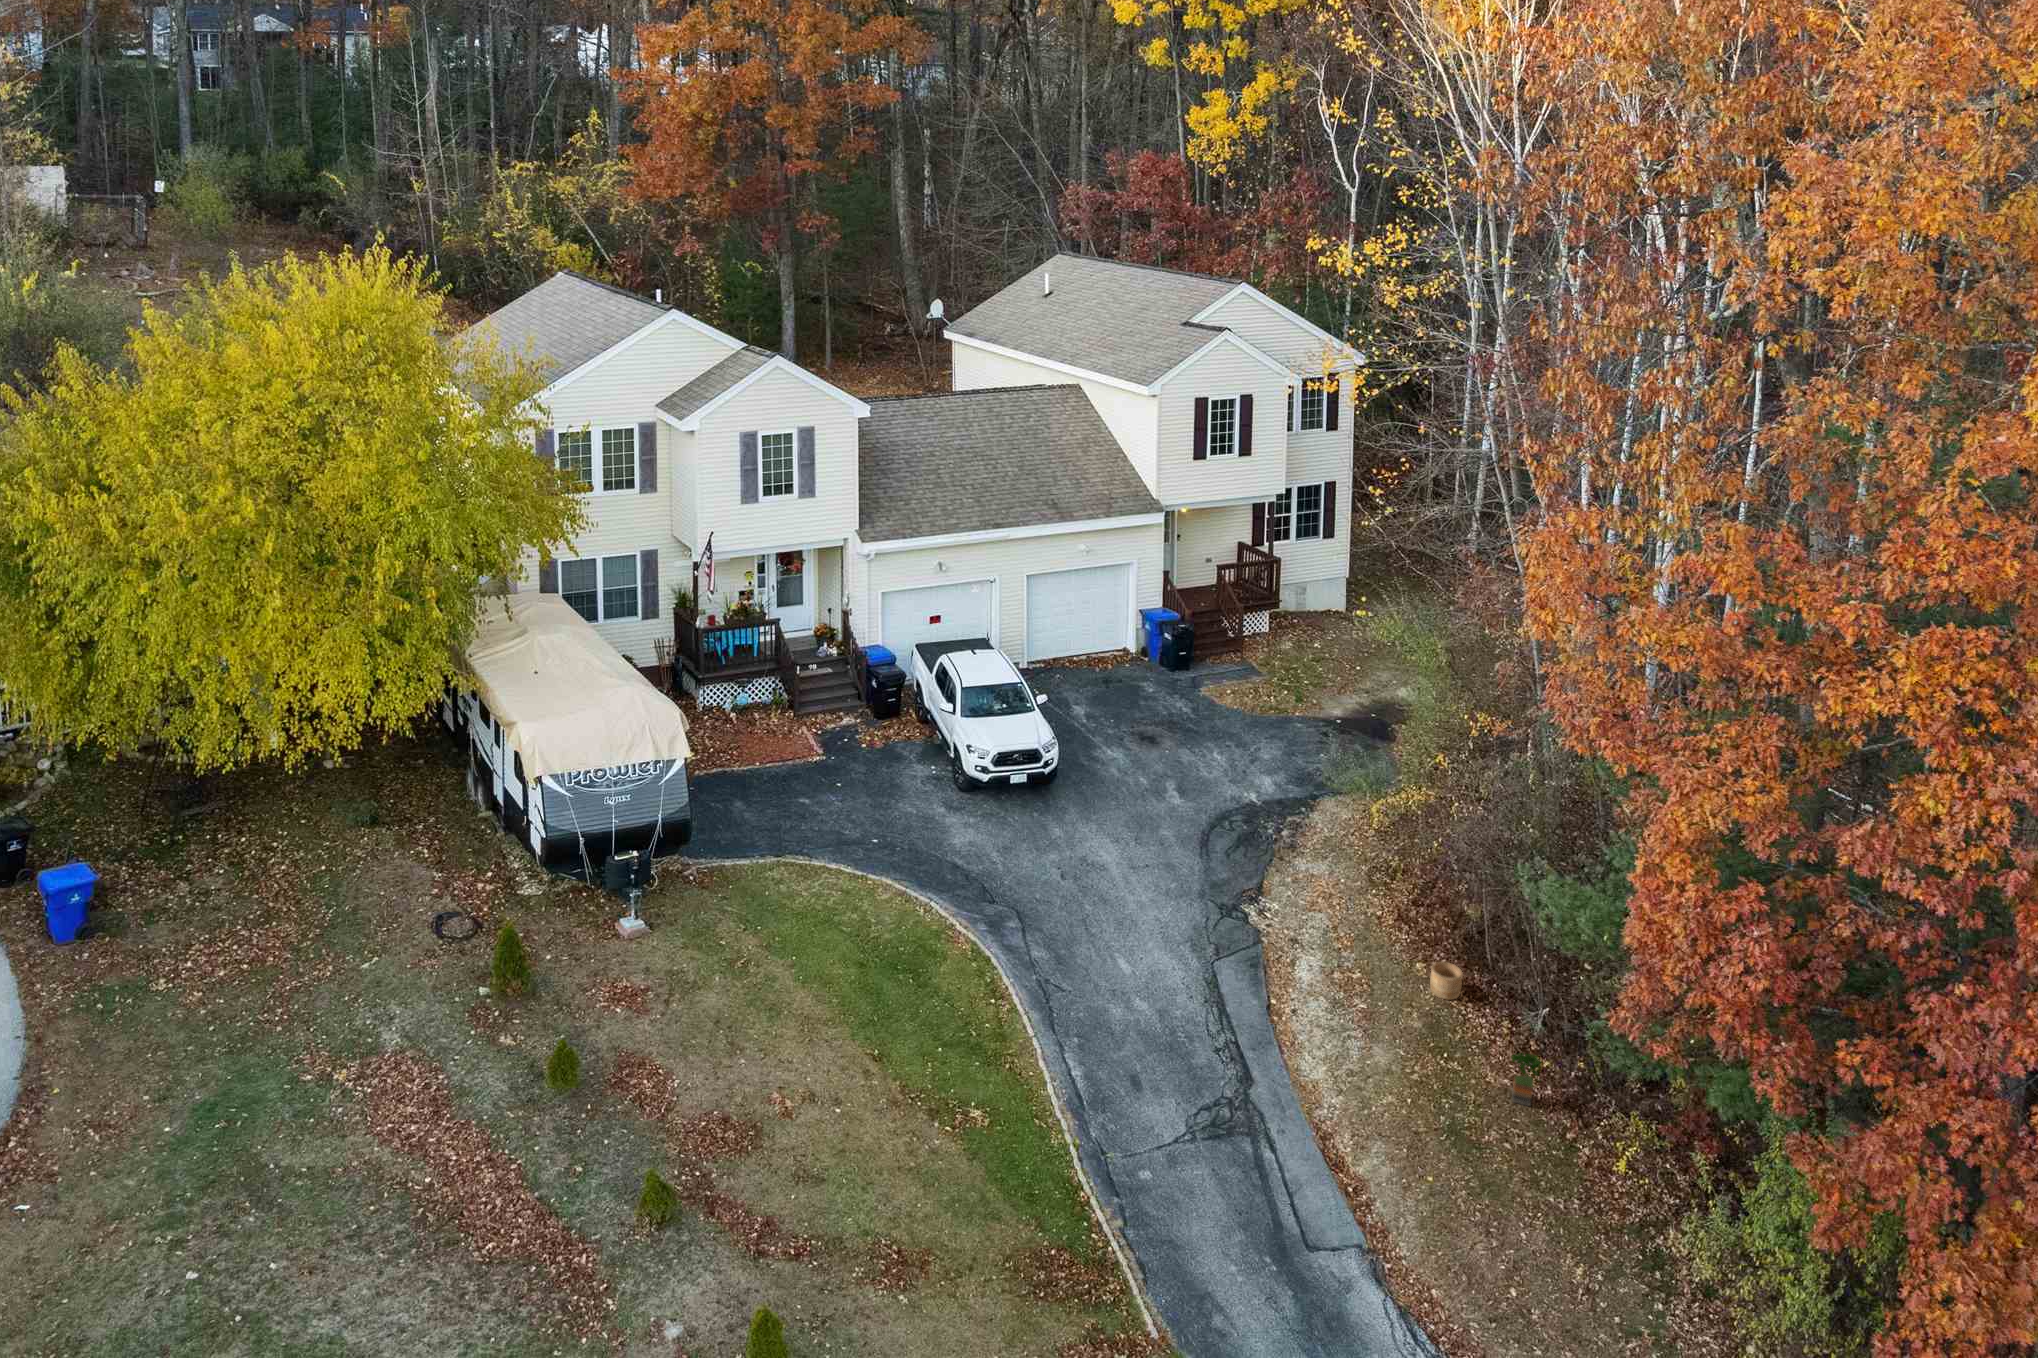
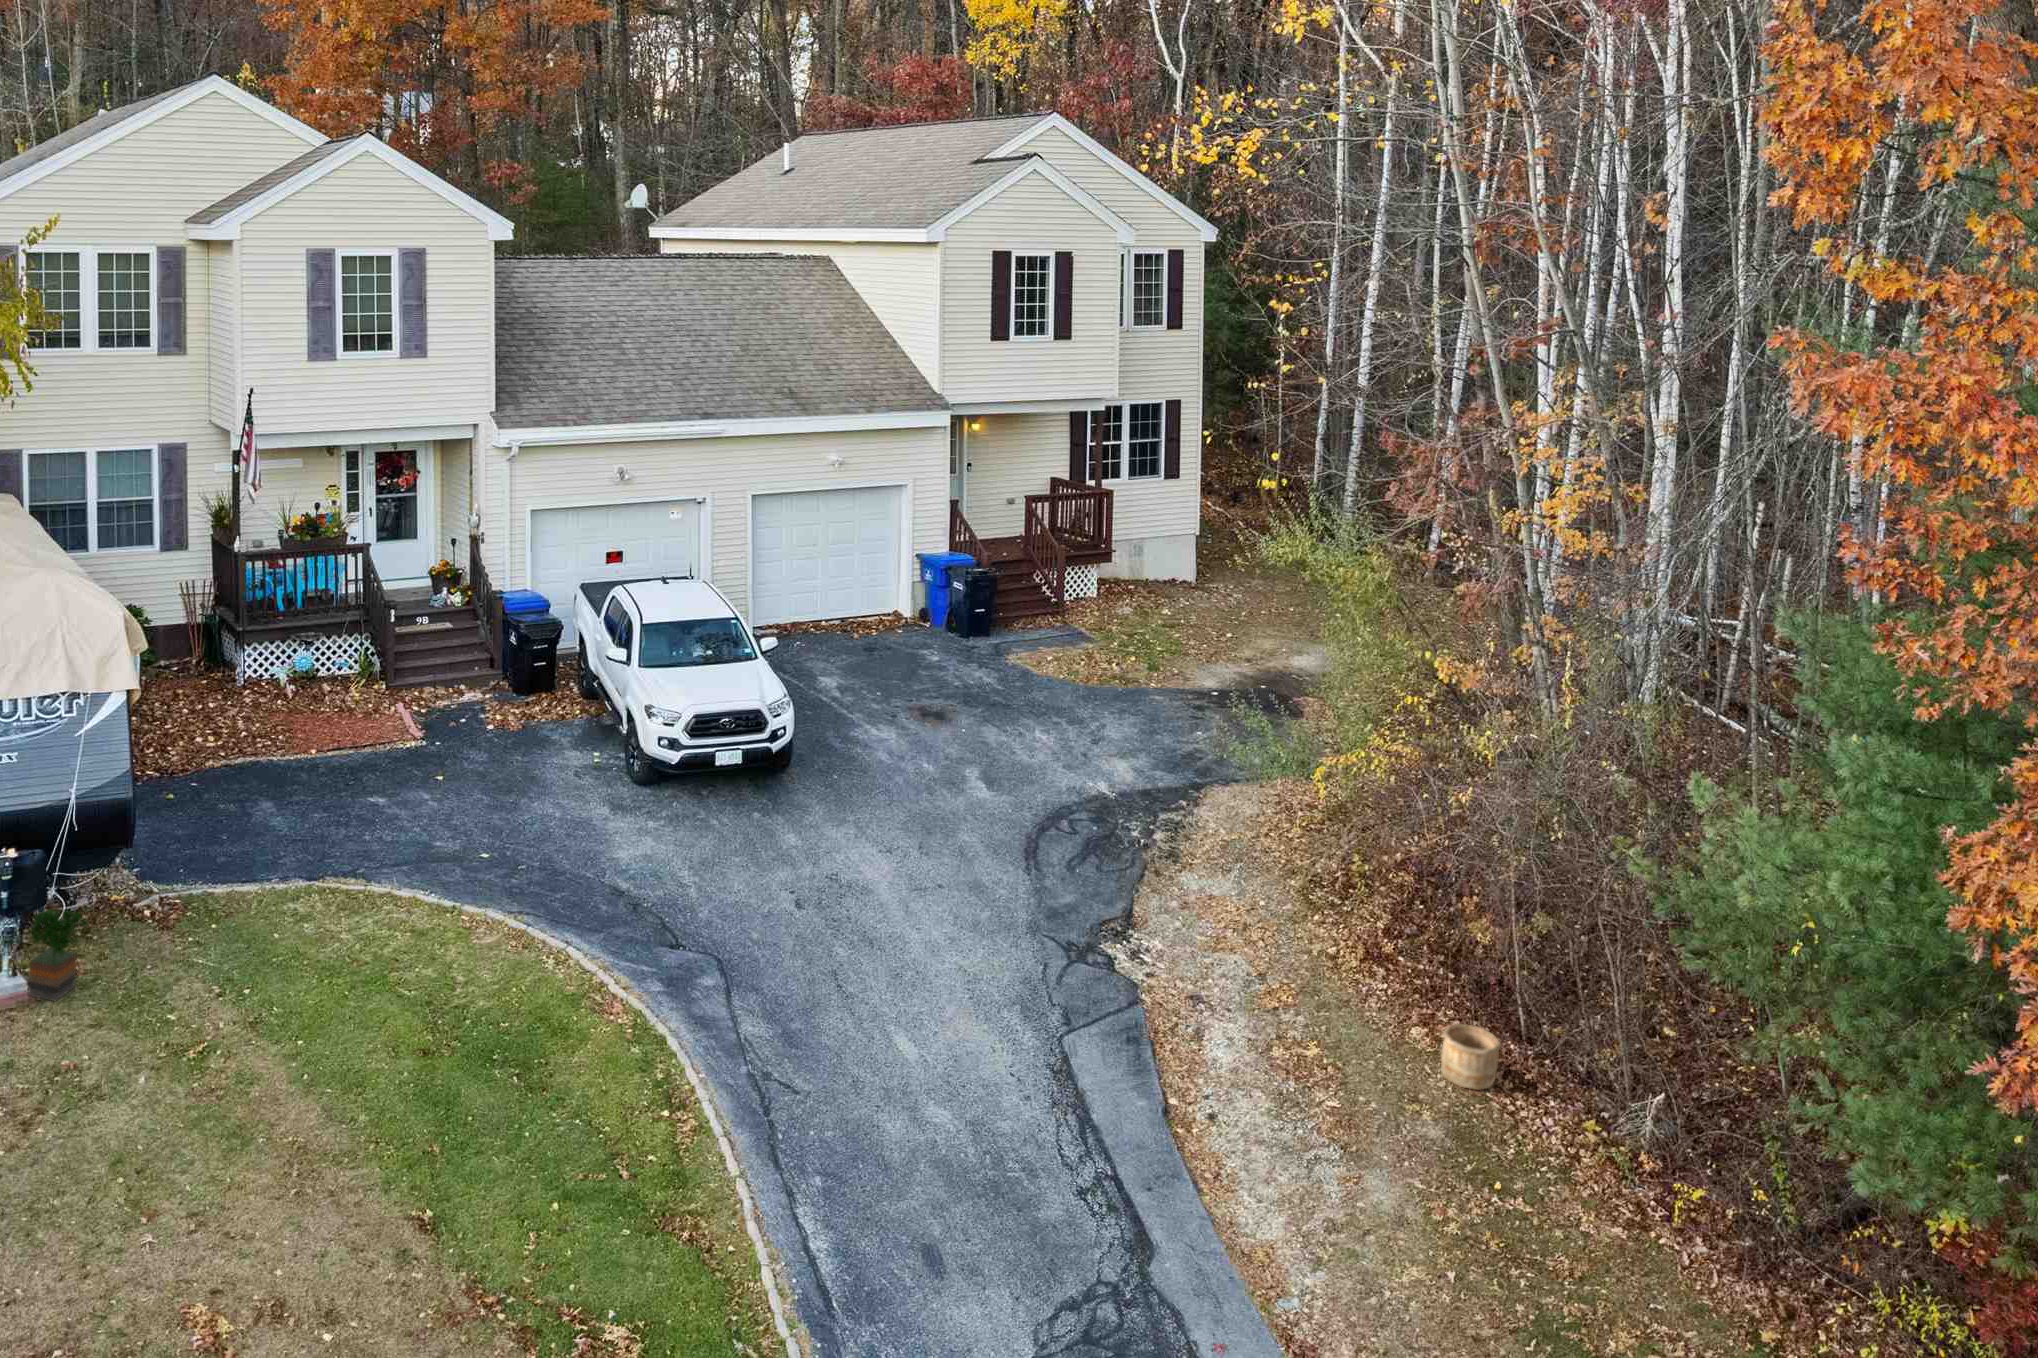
potted tree: present [1511,1053,1542,1106] -> present [28,909,88,1001]

